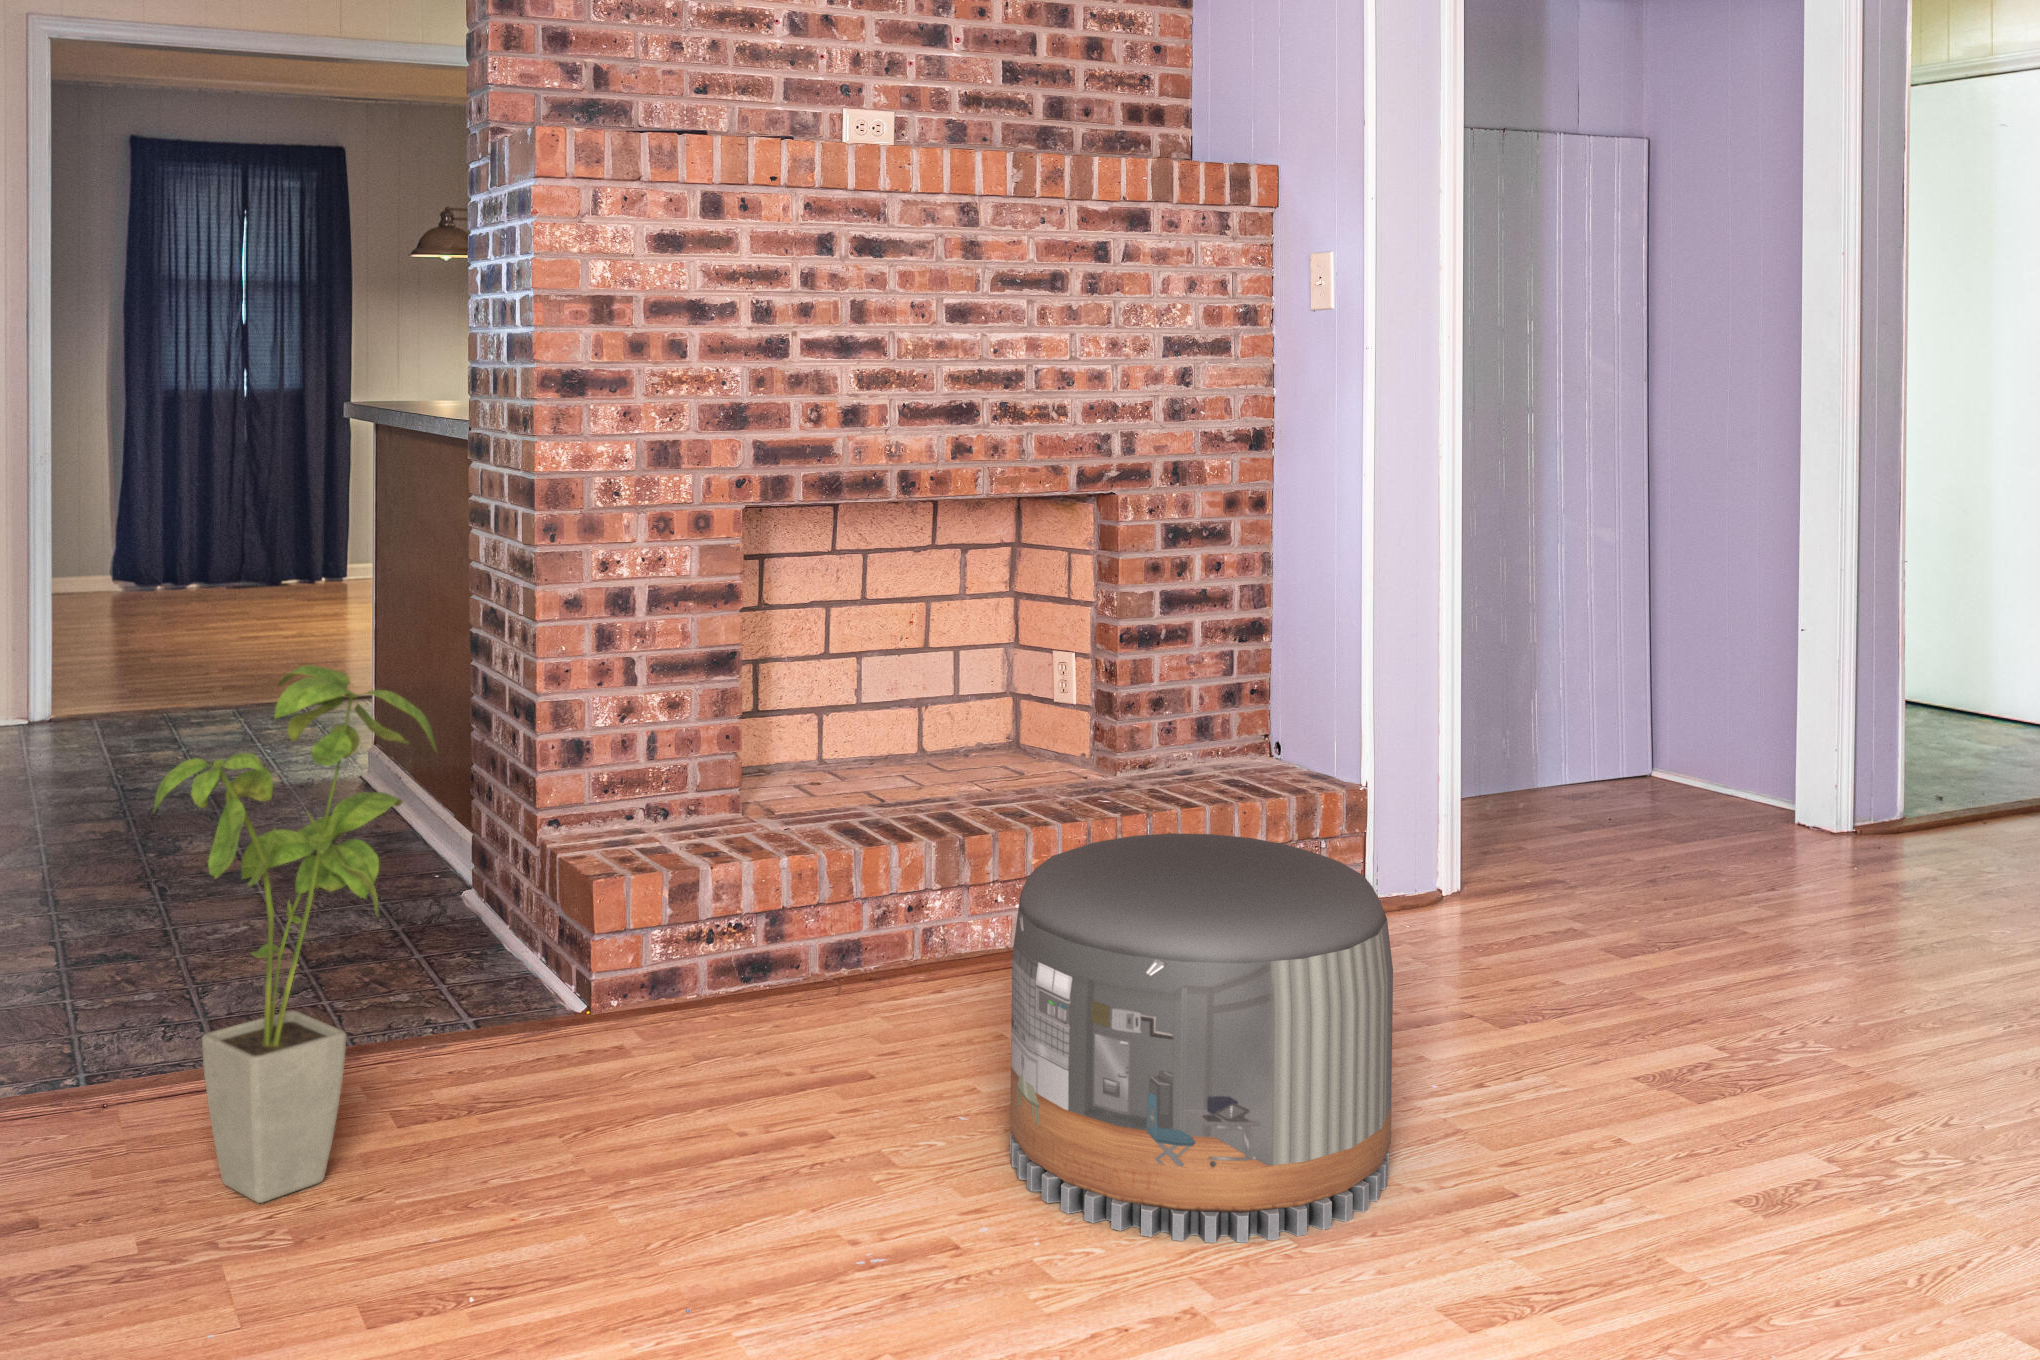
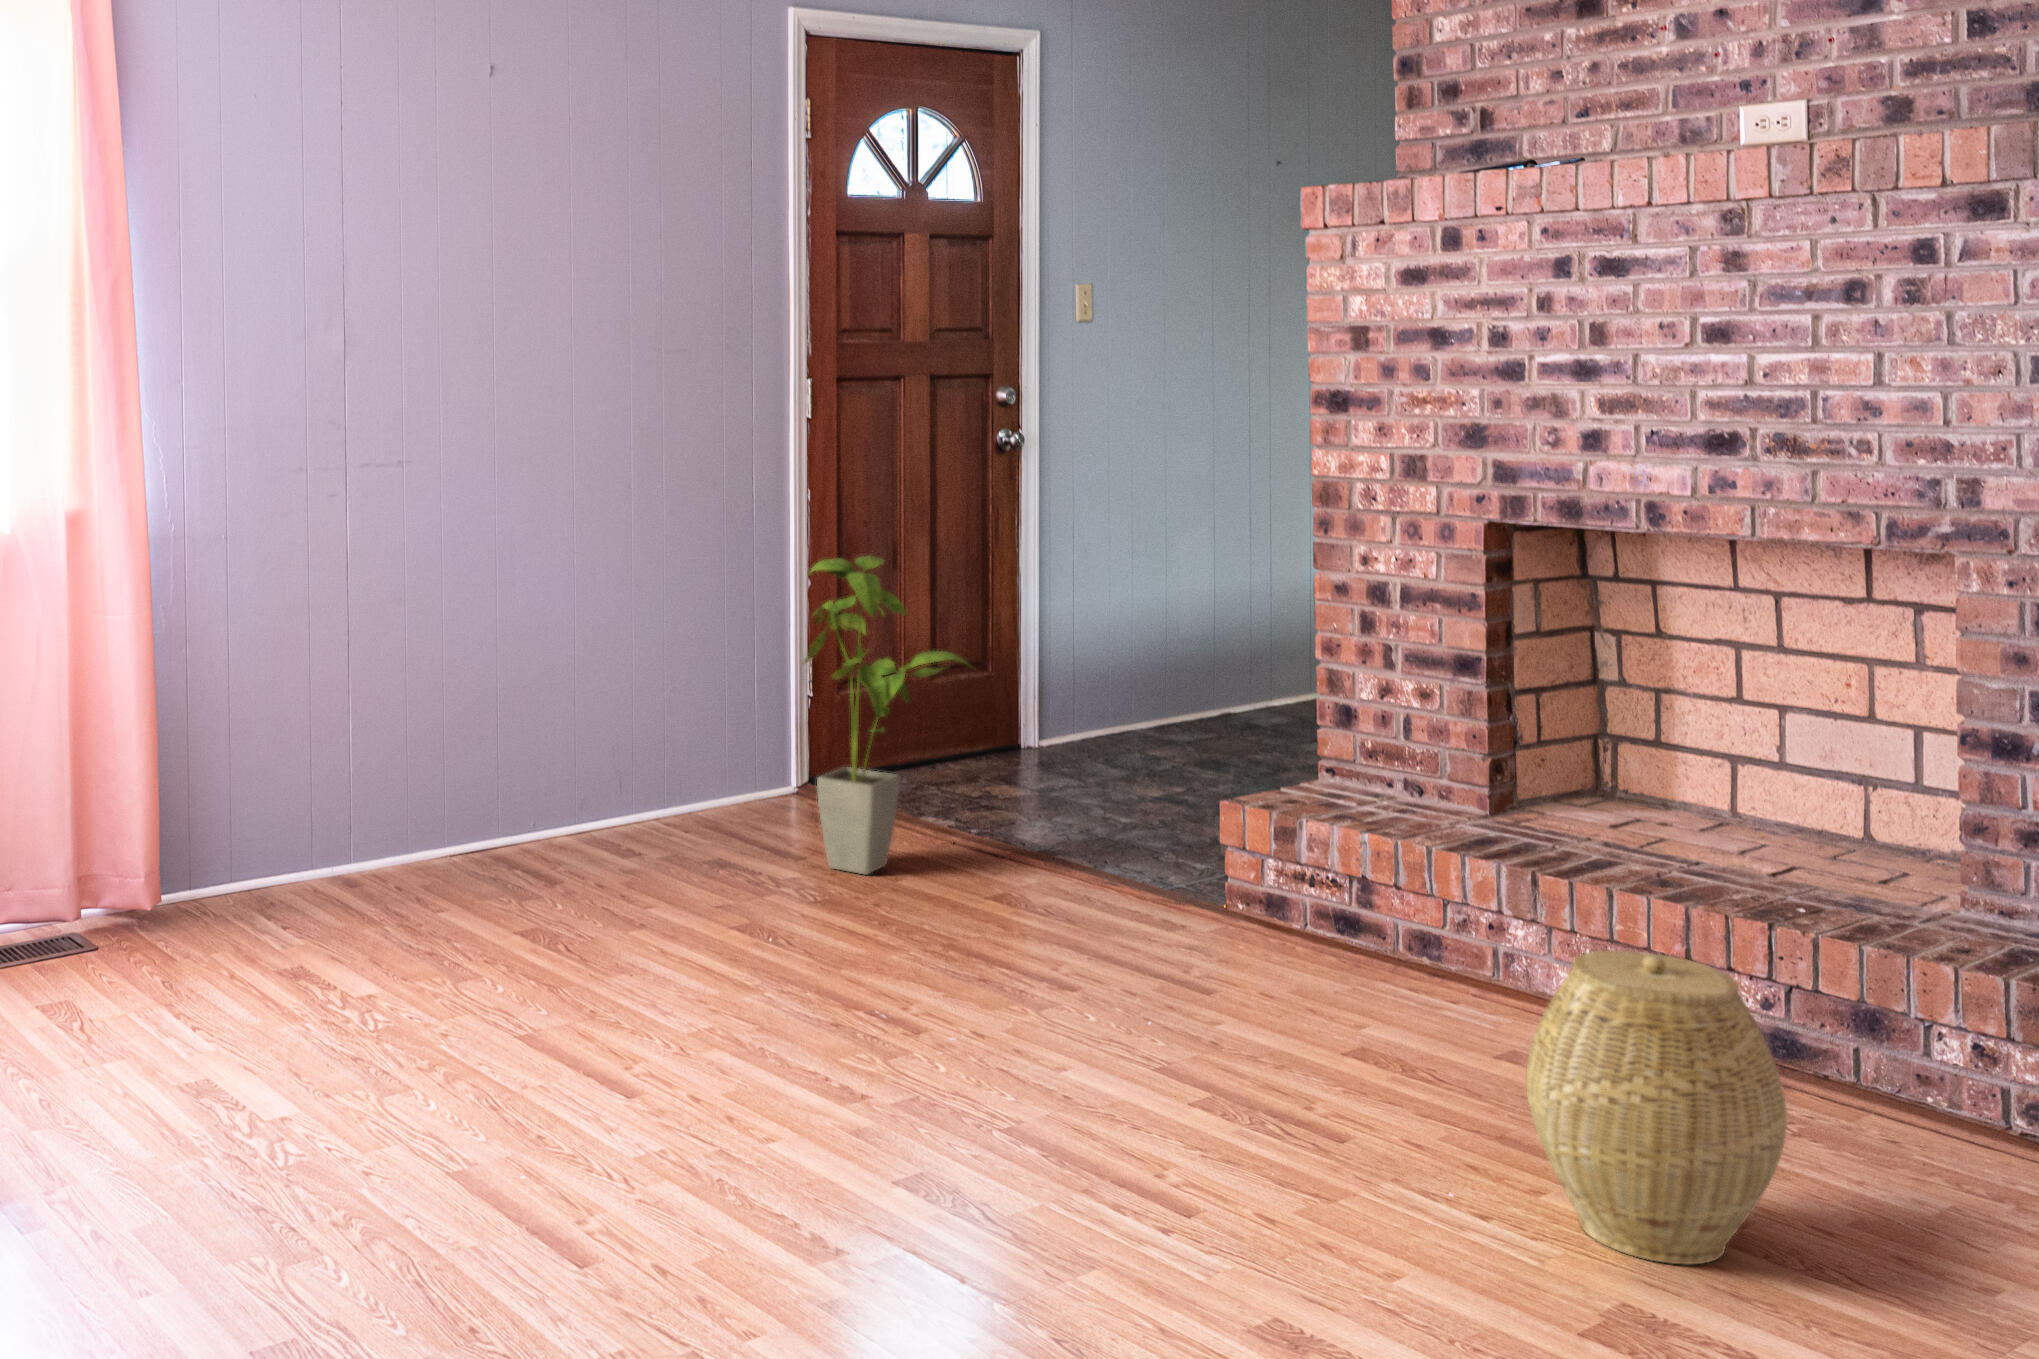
woven basket: none [1422,814,1606,1054] -> present [1526,951,1787,1265]
pouf: present [1010,833,1393,1243] -> none [945,794,1294,1148]

